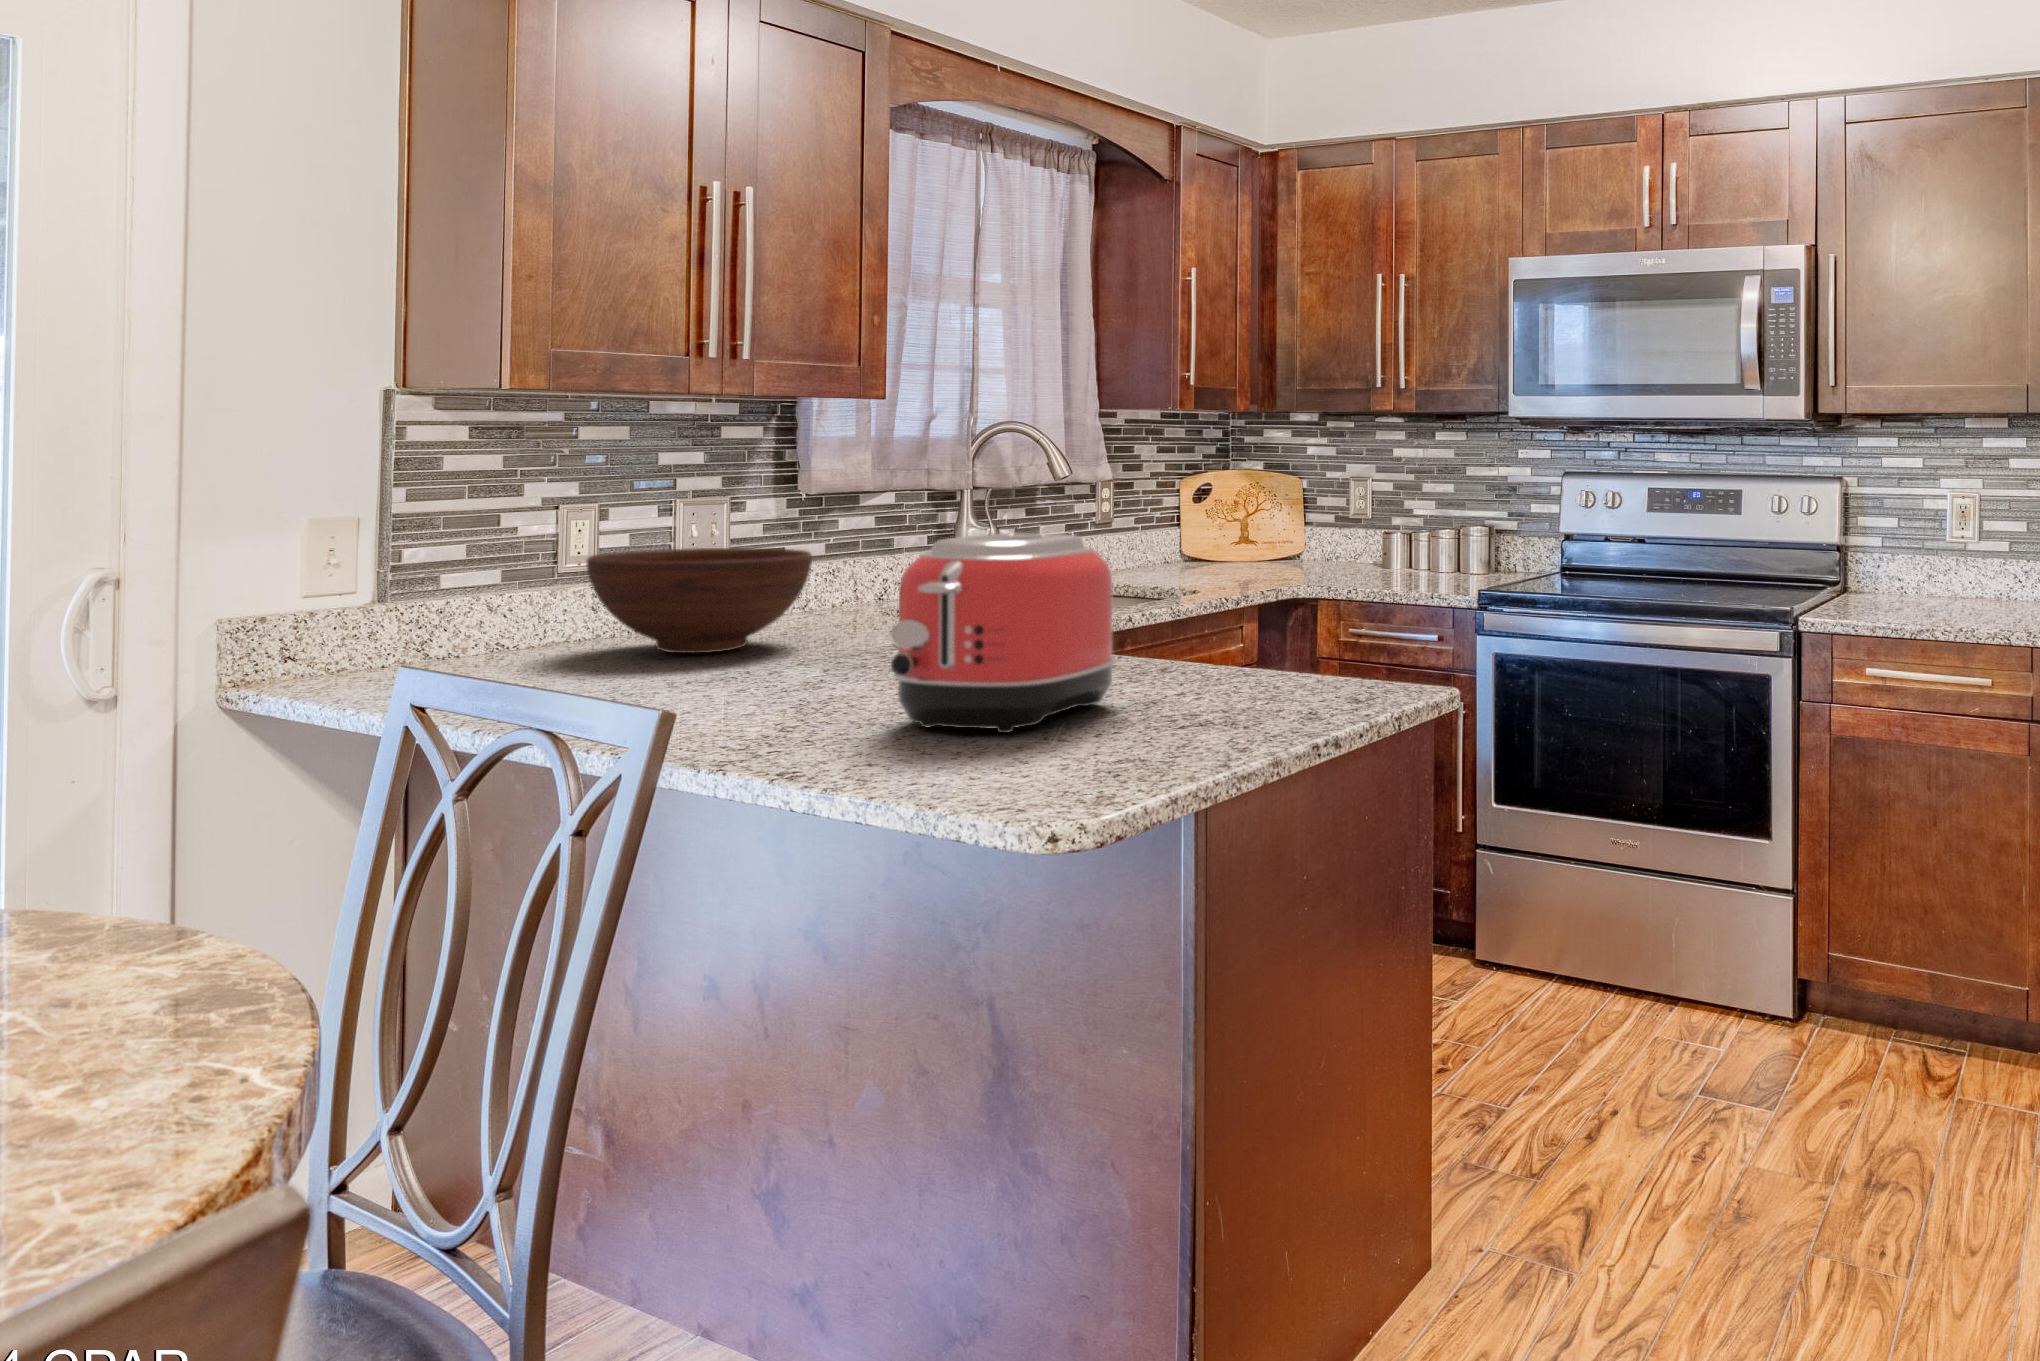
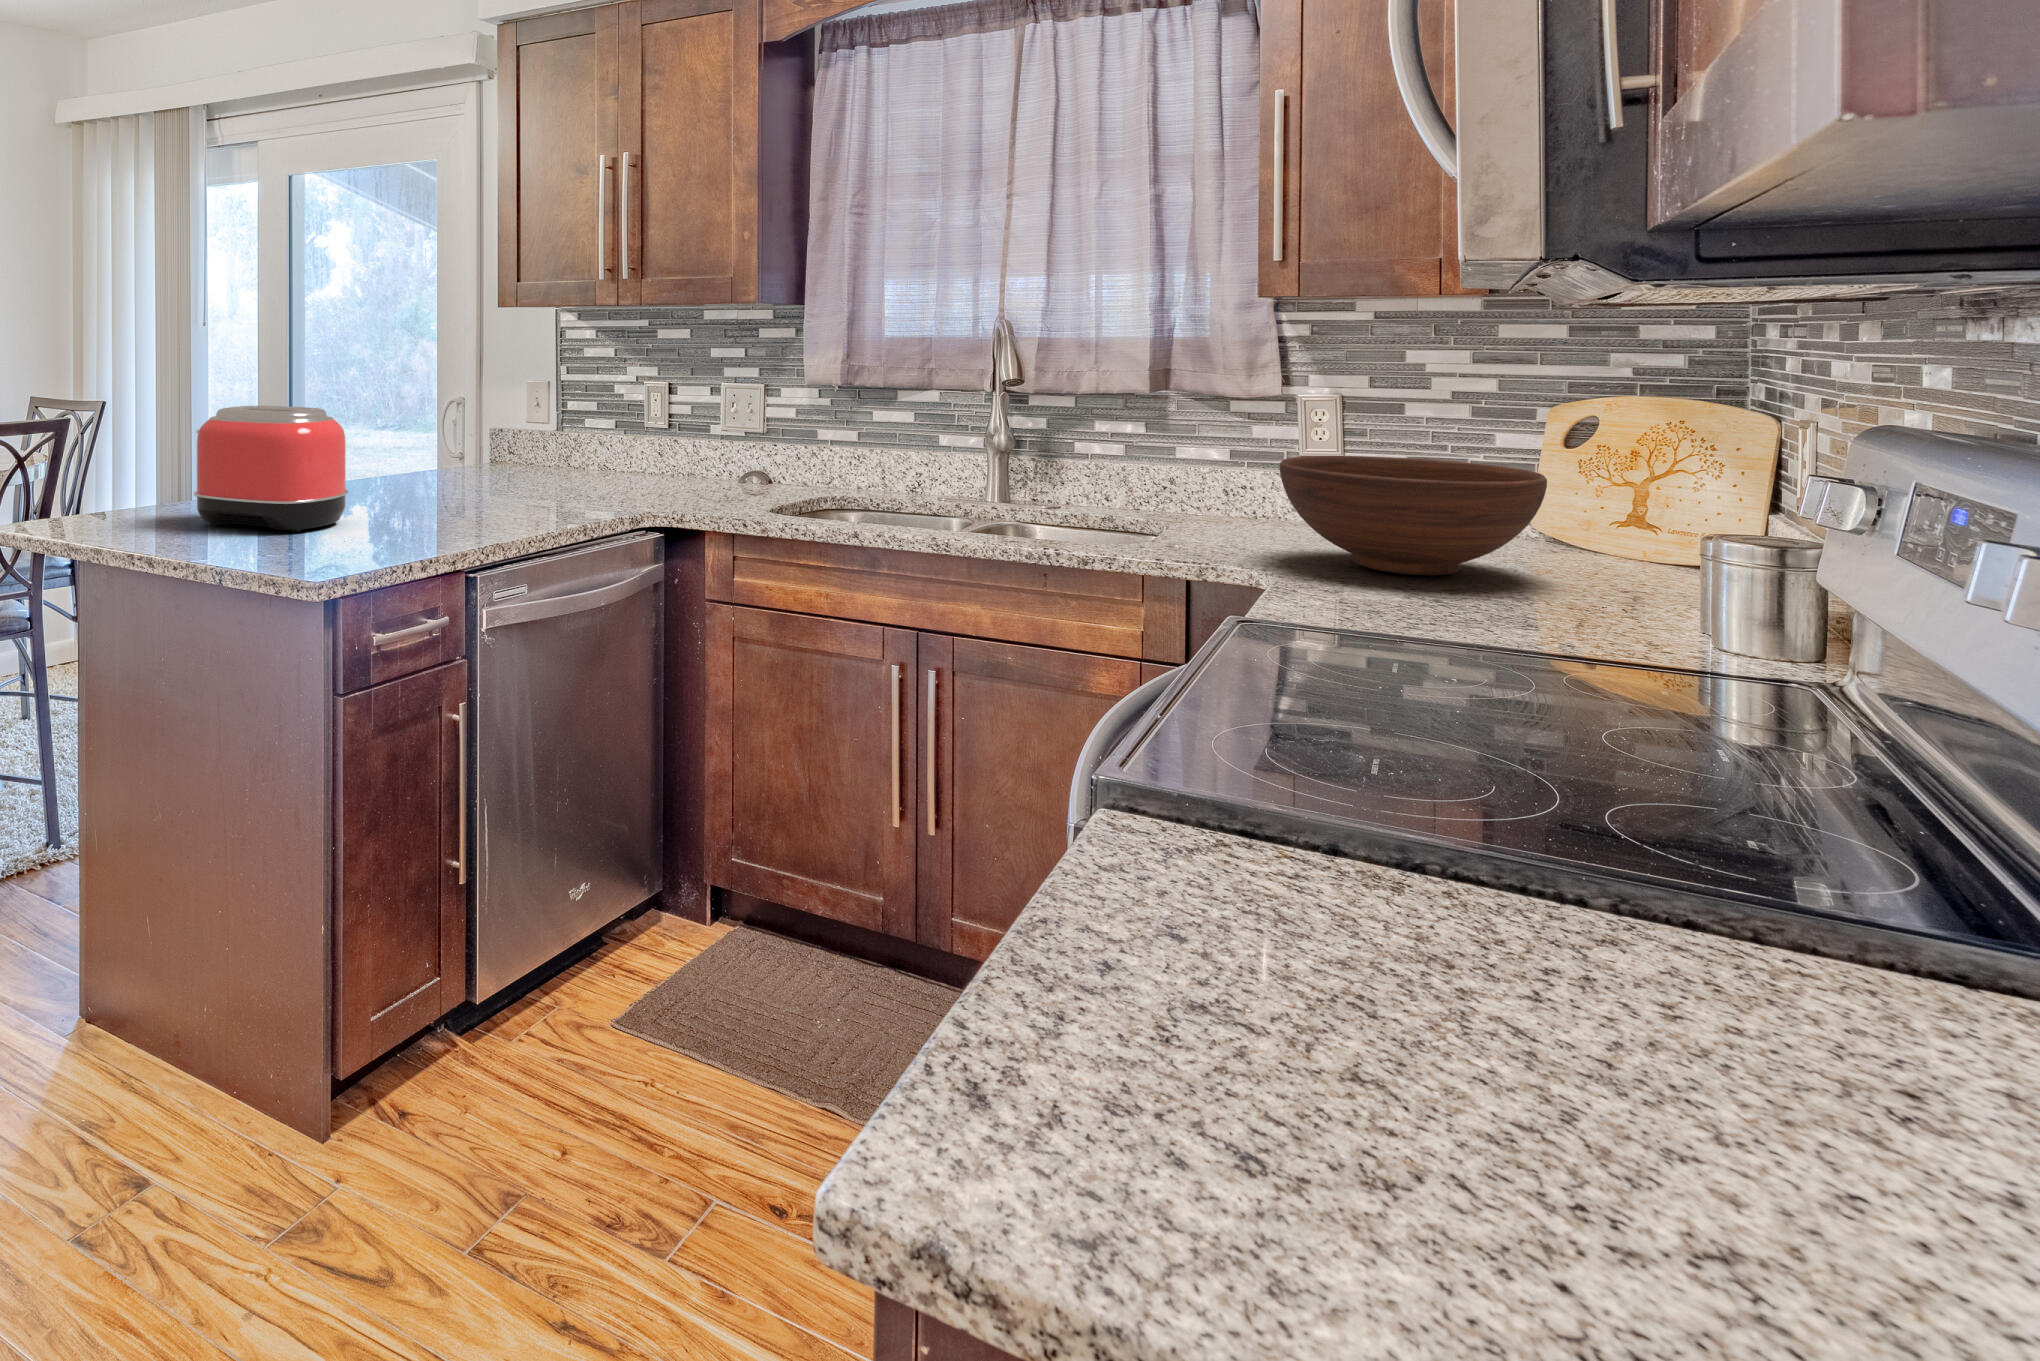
fruit bowl: present [586,548,812,653] -> present [1280,456,1547,575]

